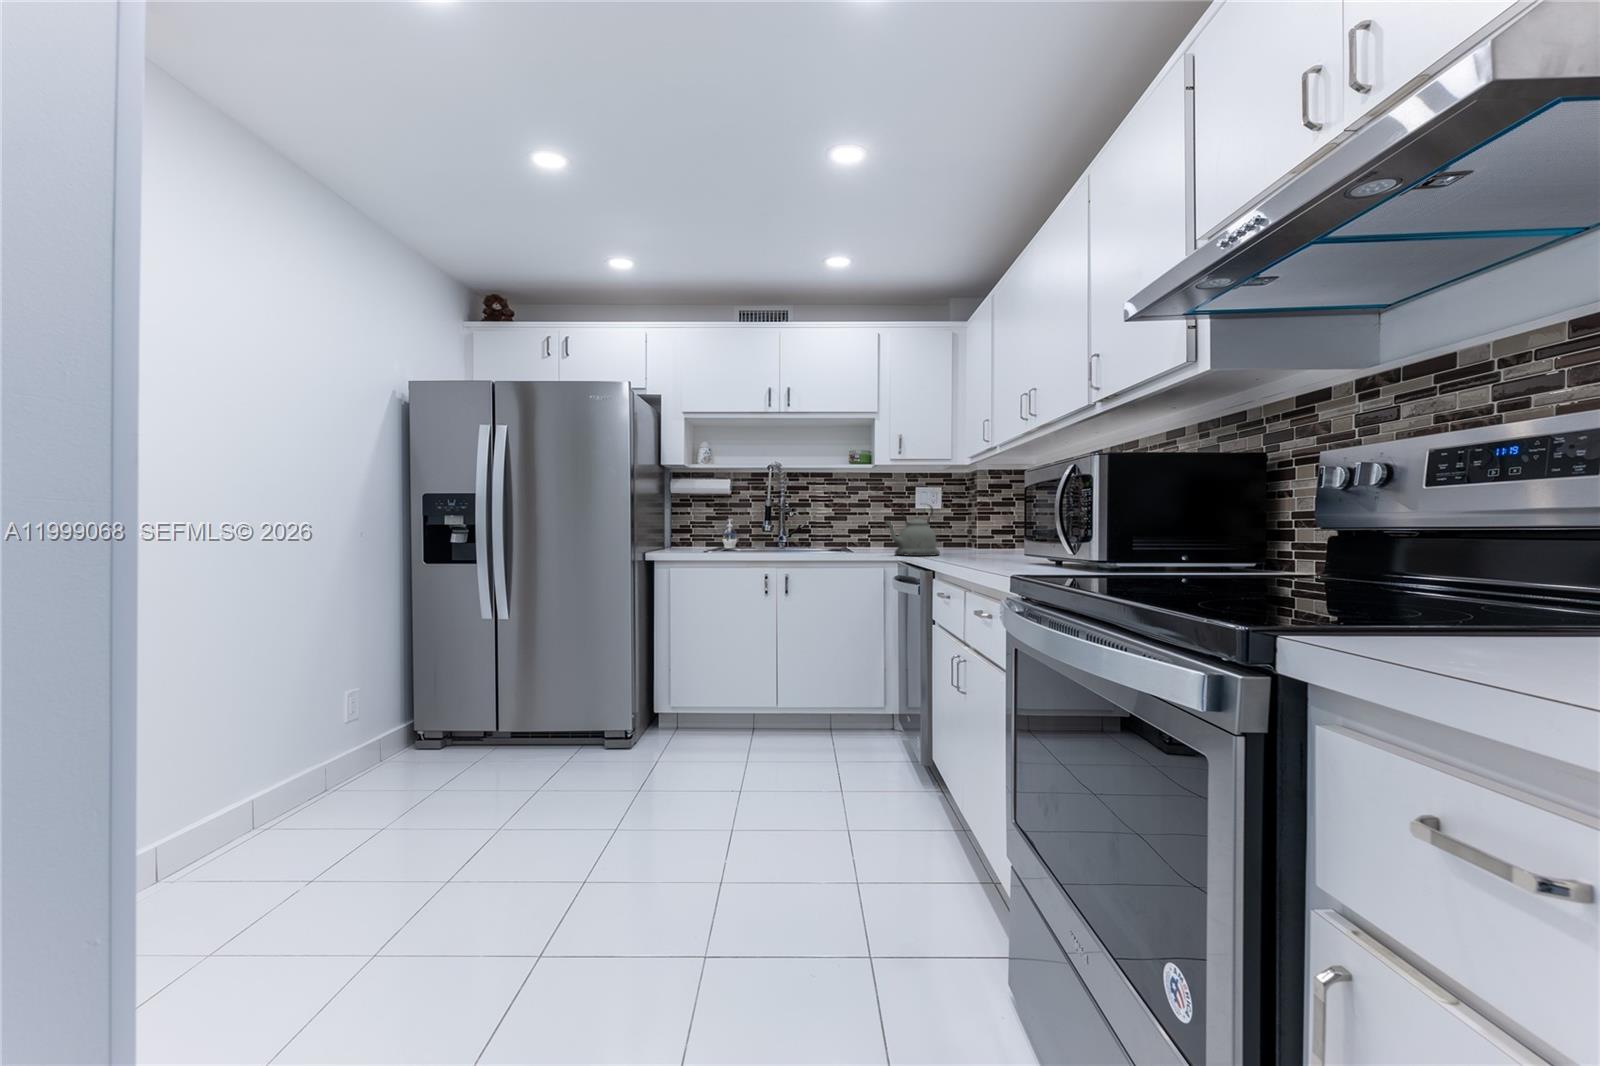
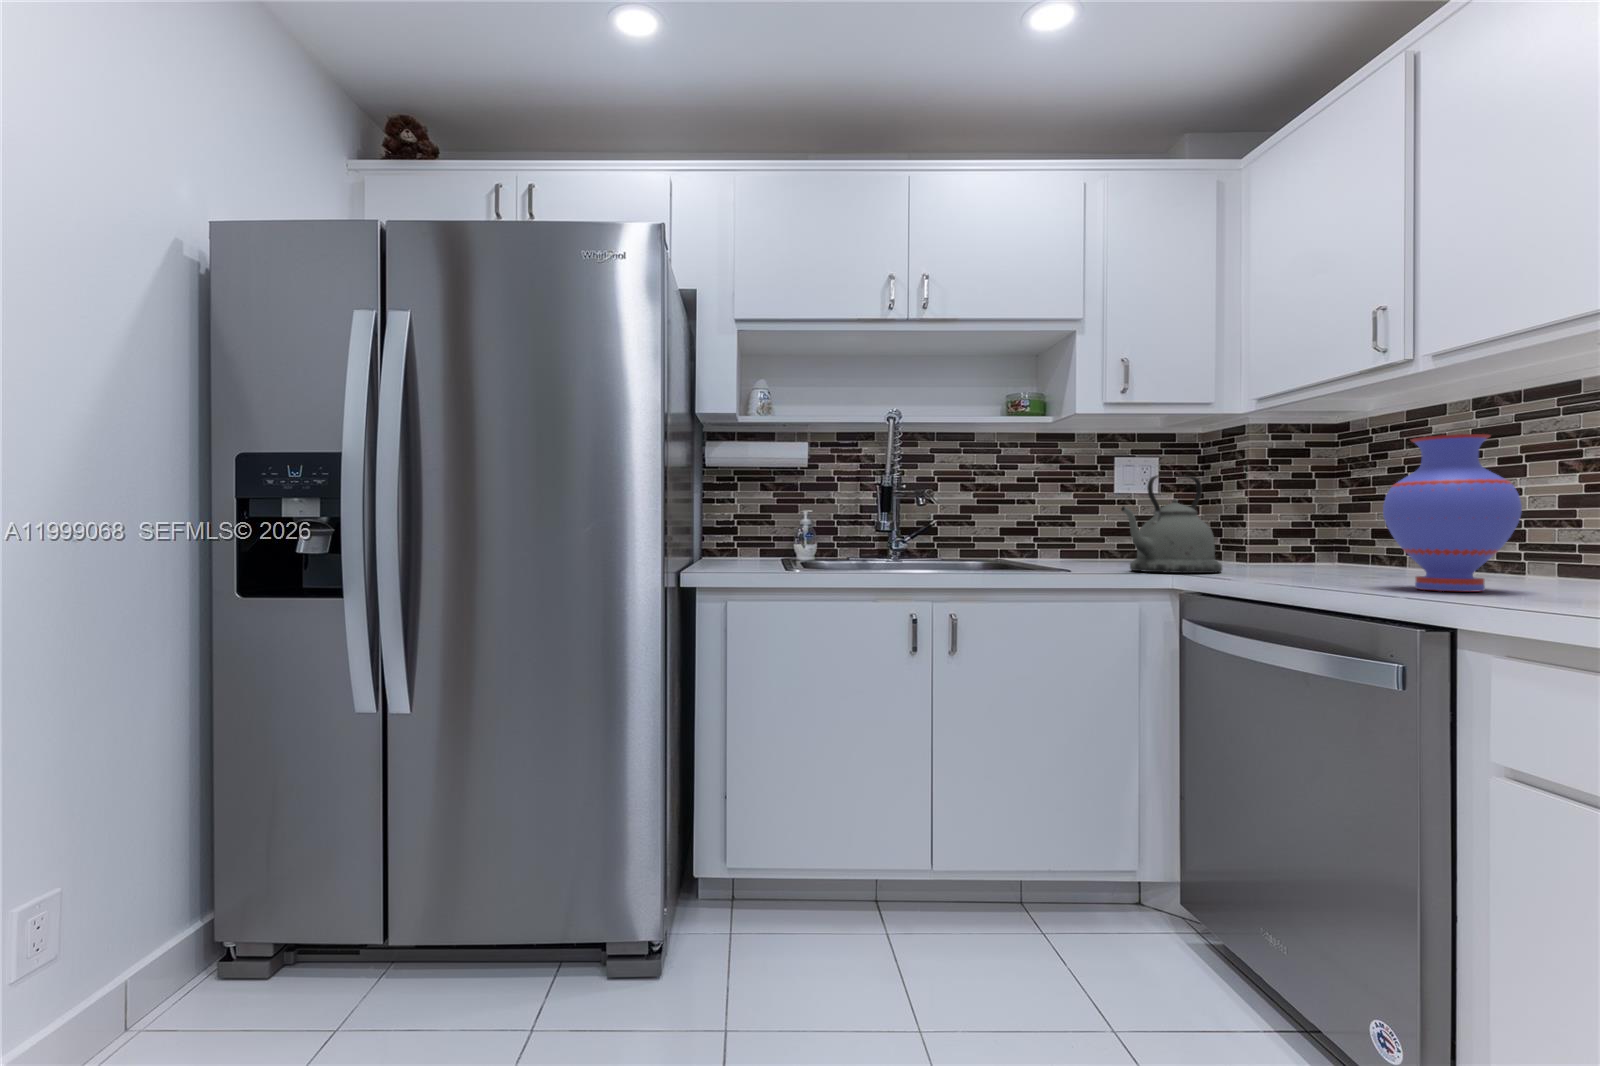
vase: none [973,494,1024,564] -> present [1383,434,1522,592]

